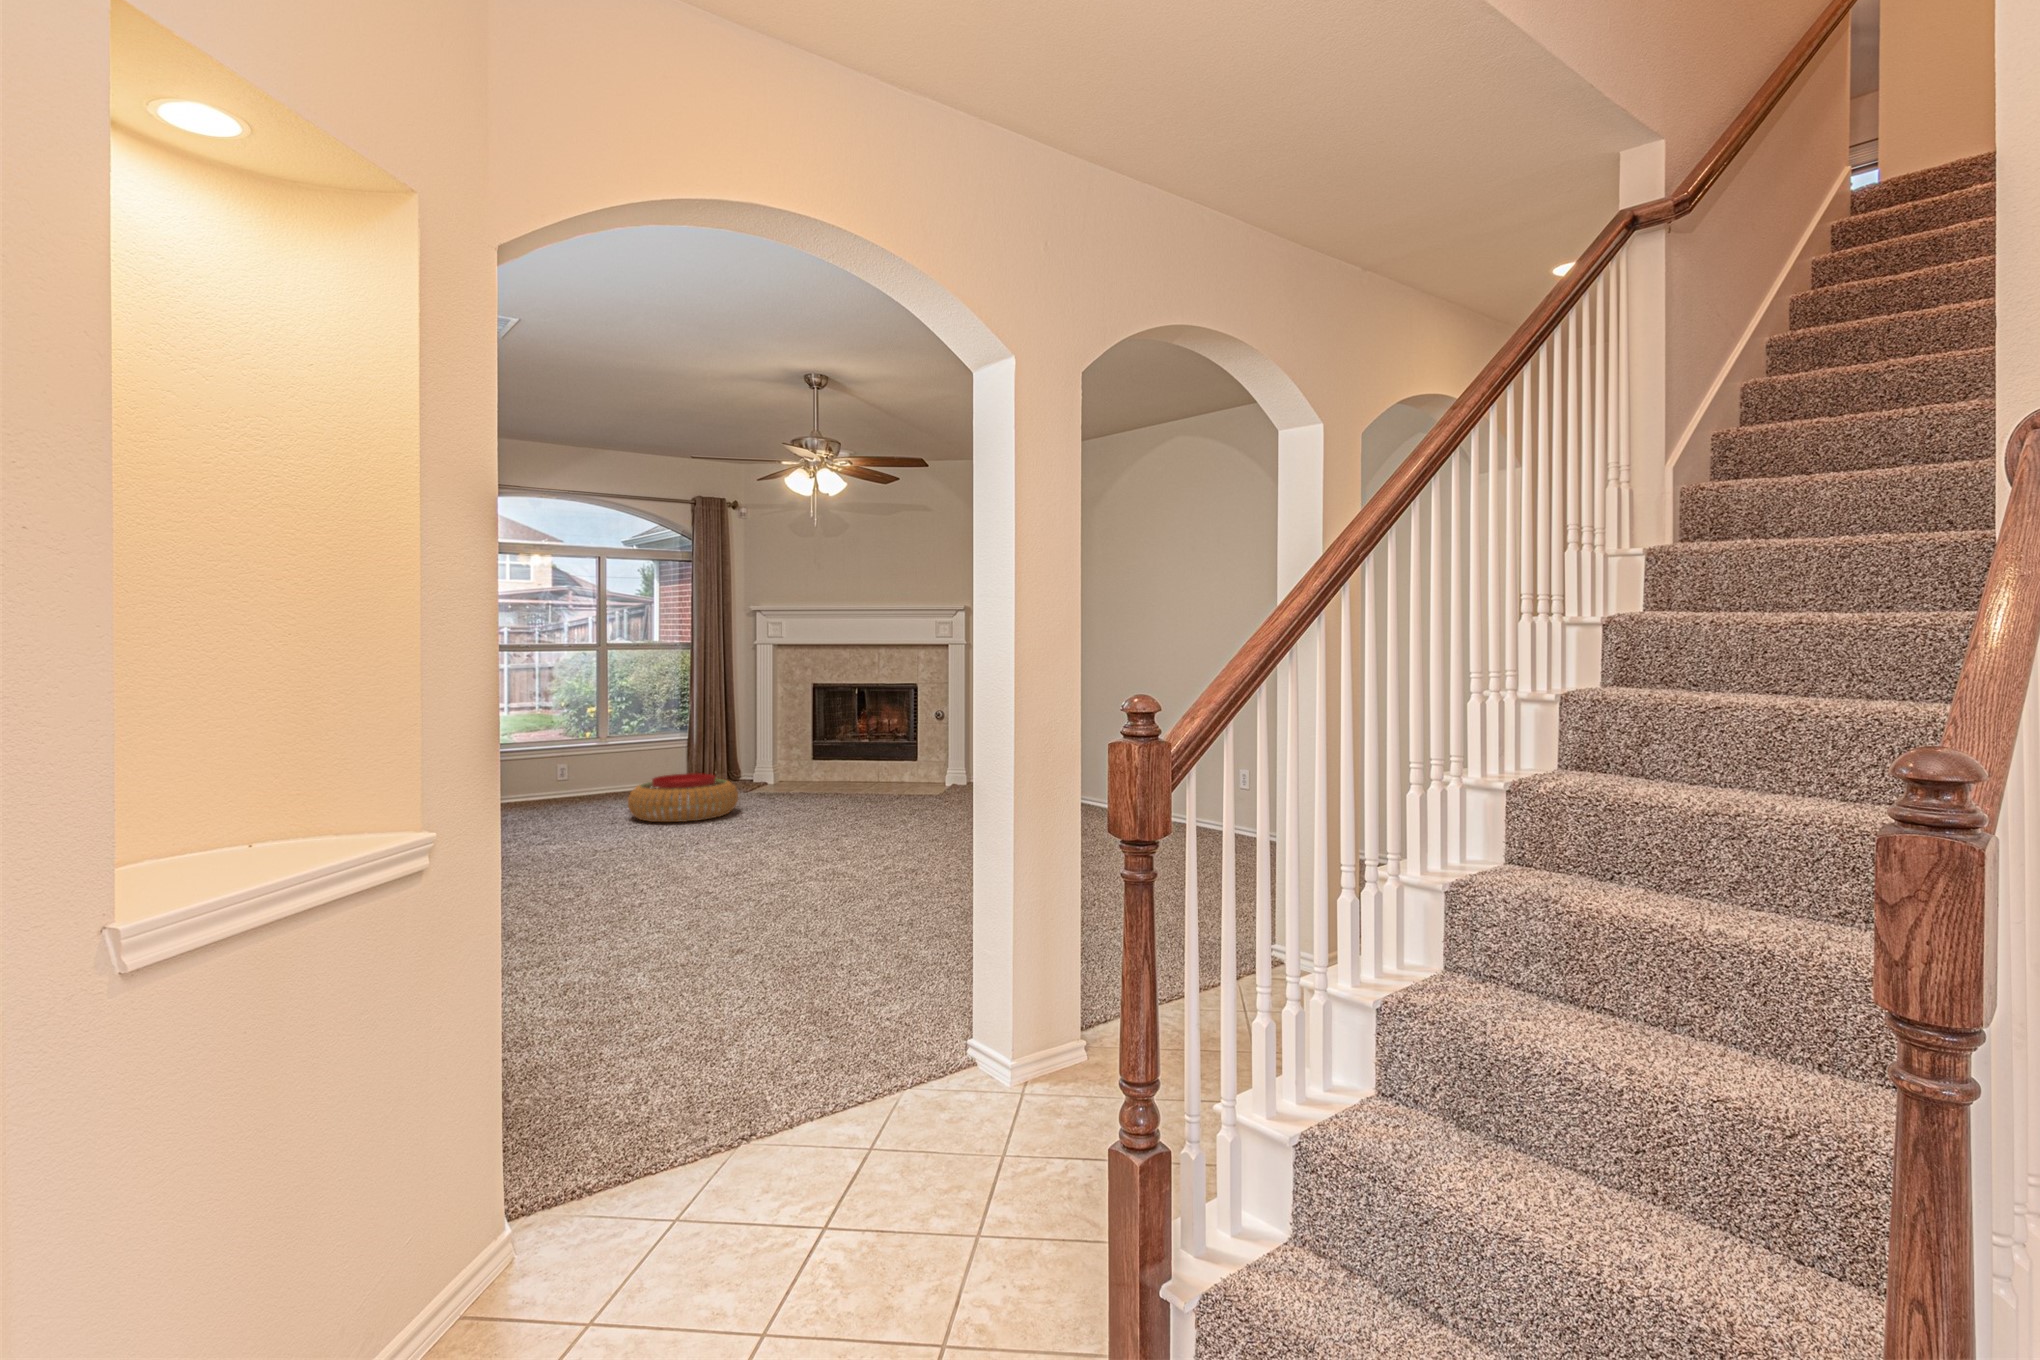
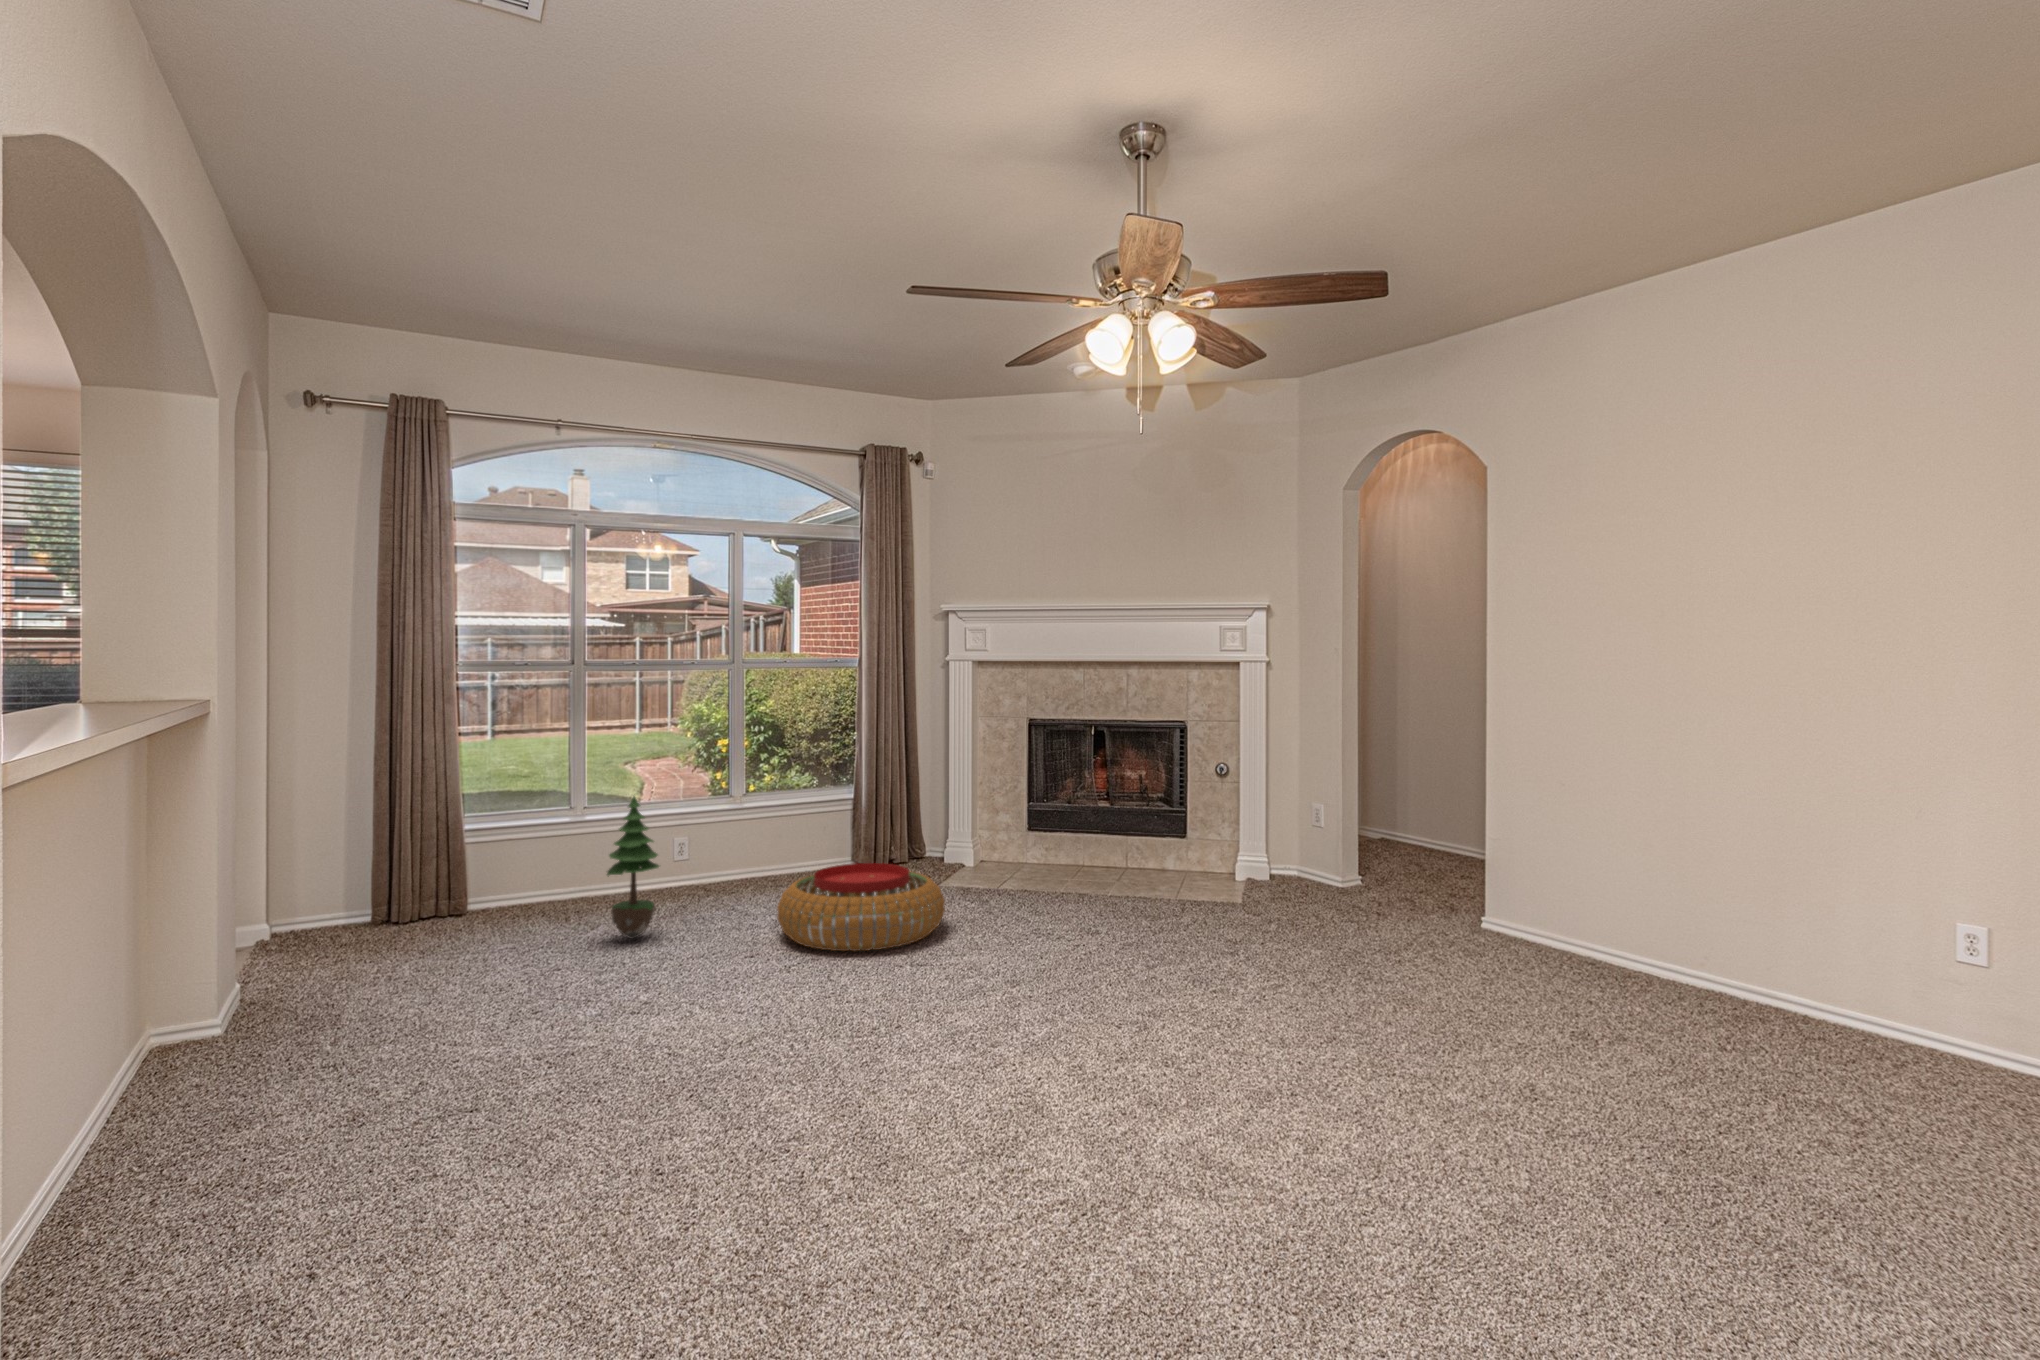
potted tree: none [513,730,550,821] -> present [607,796,659,939]

